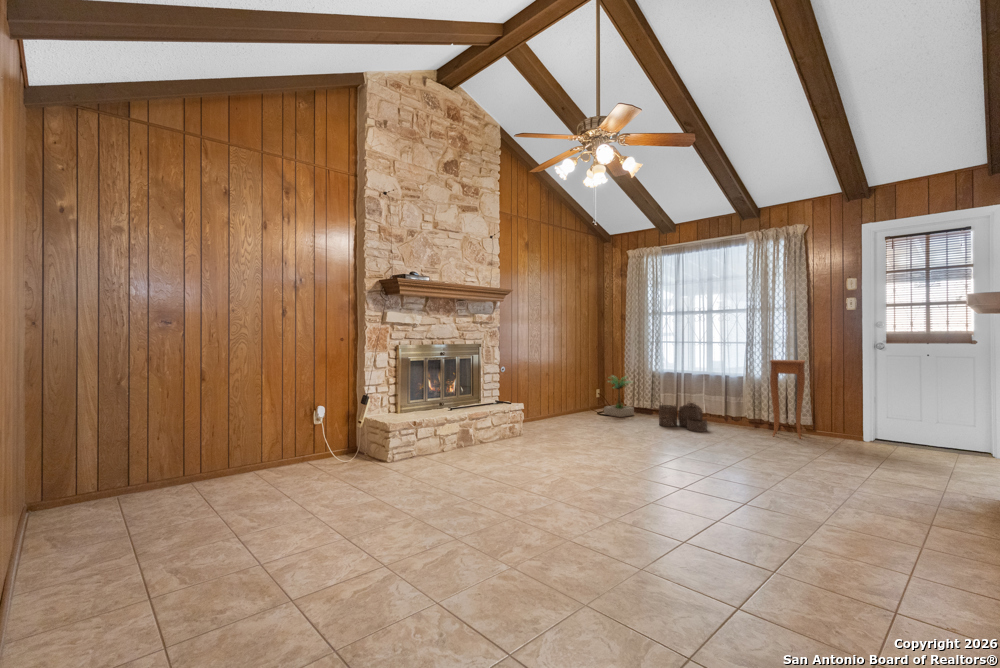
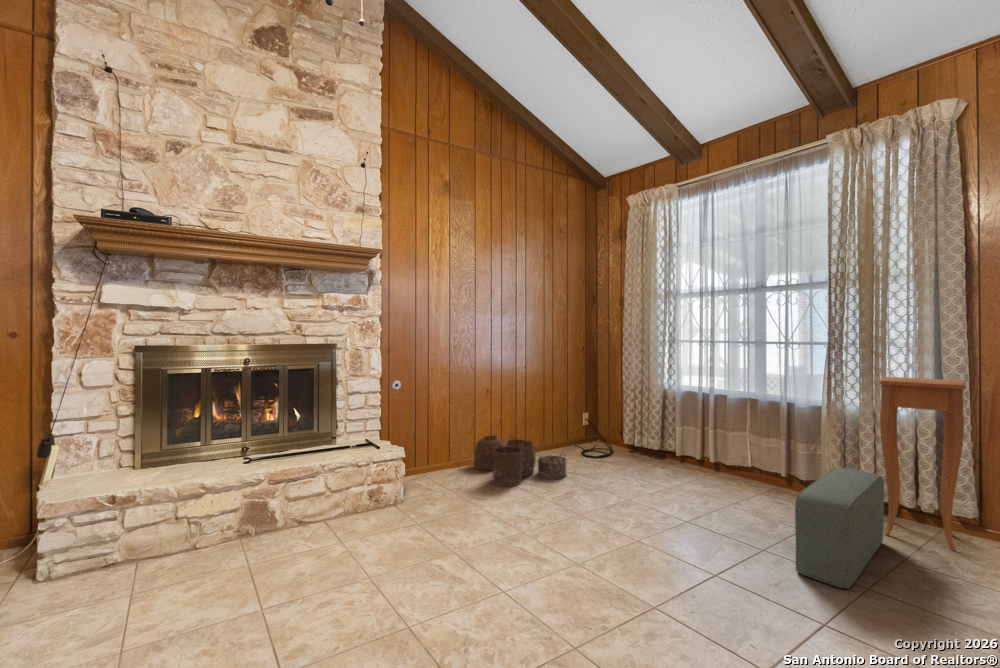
potted plant: present [604,377,634,417] -> none [585,391,637,460]
woven basket: present [659,403,707,432] -> present [474,436,567,486]
pouf: none [734,404,772,449] -> present [795,468,884,589]

